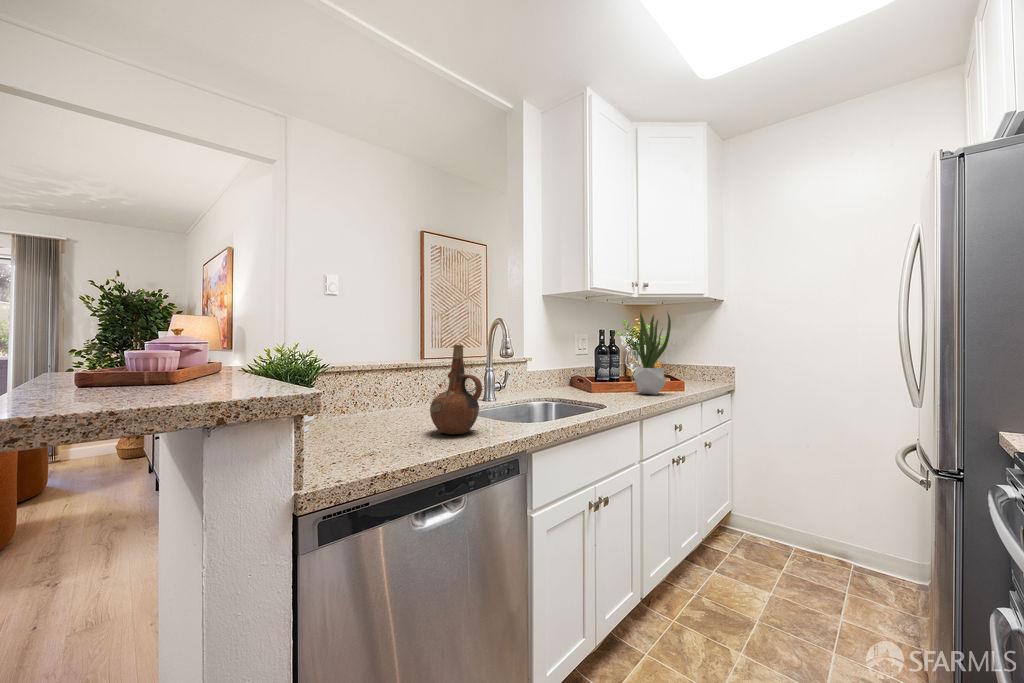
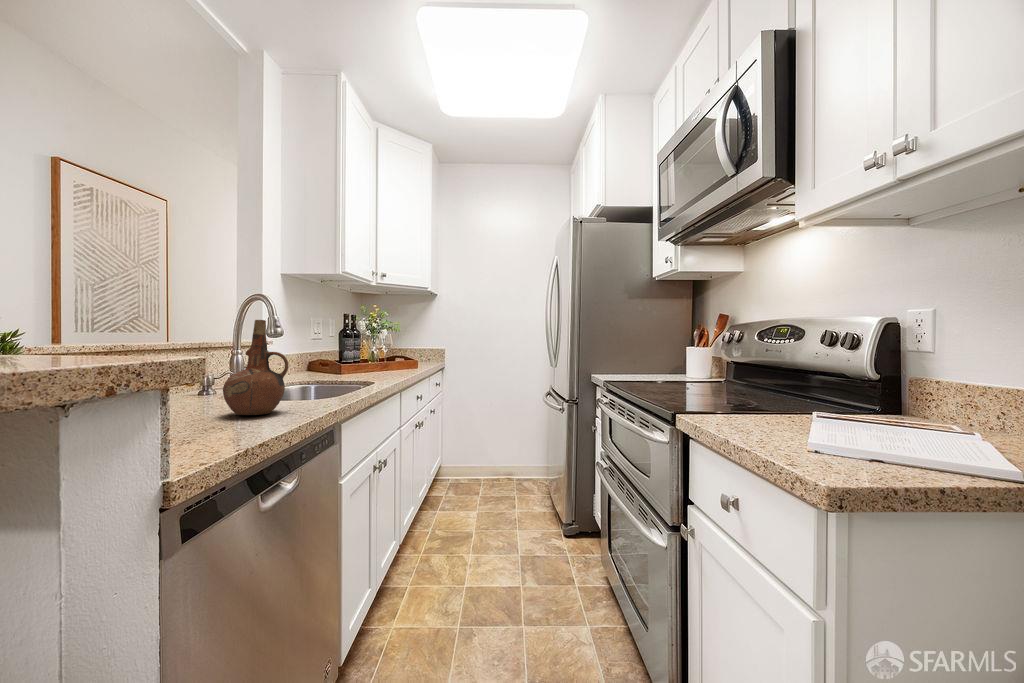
potted plant: present [631,311,671,395] -> none [378,298,412,373]

